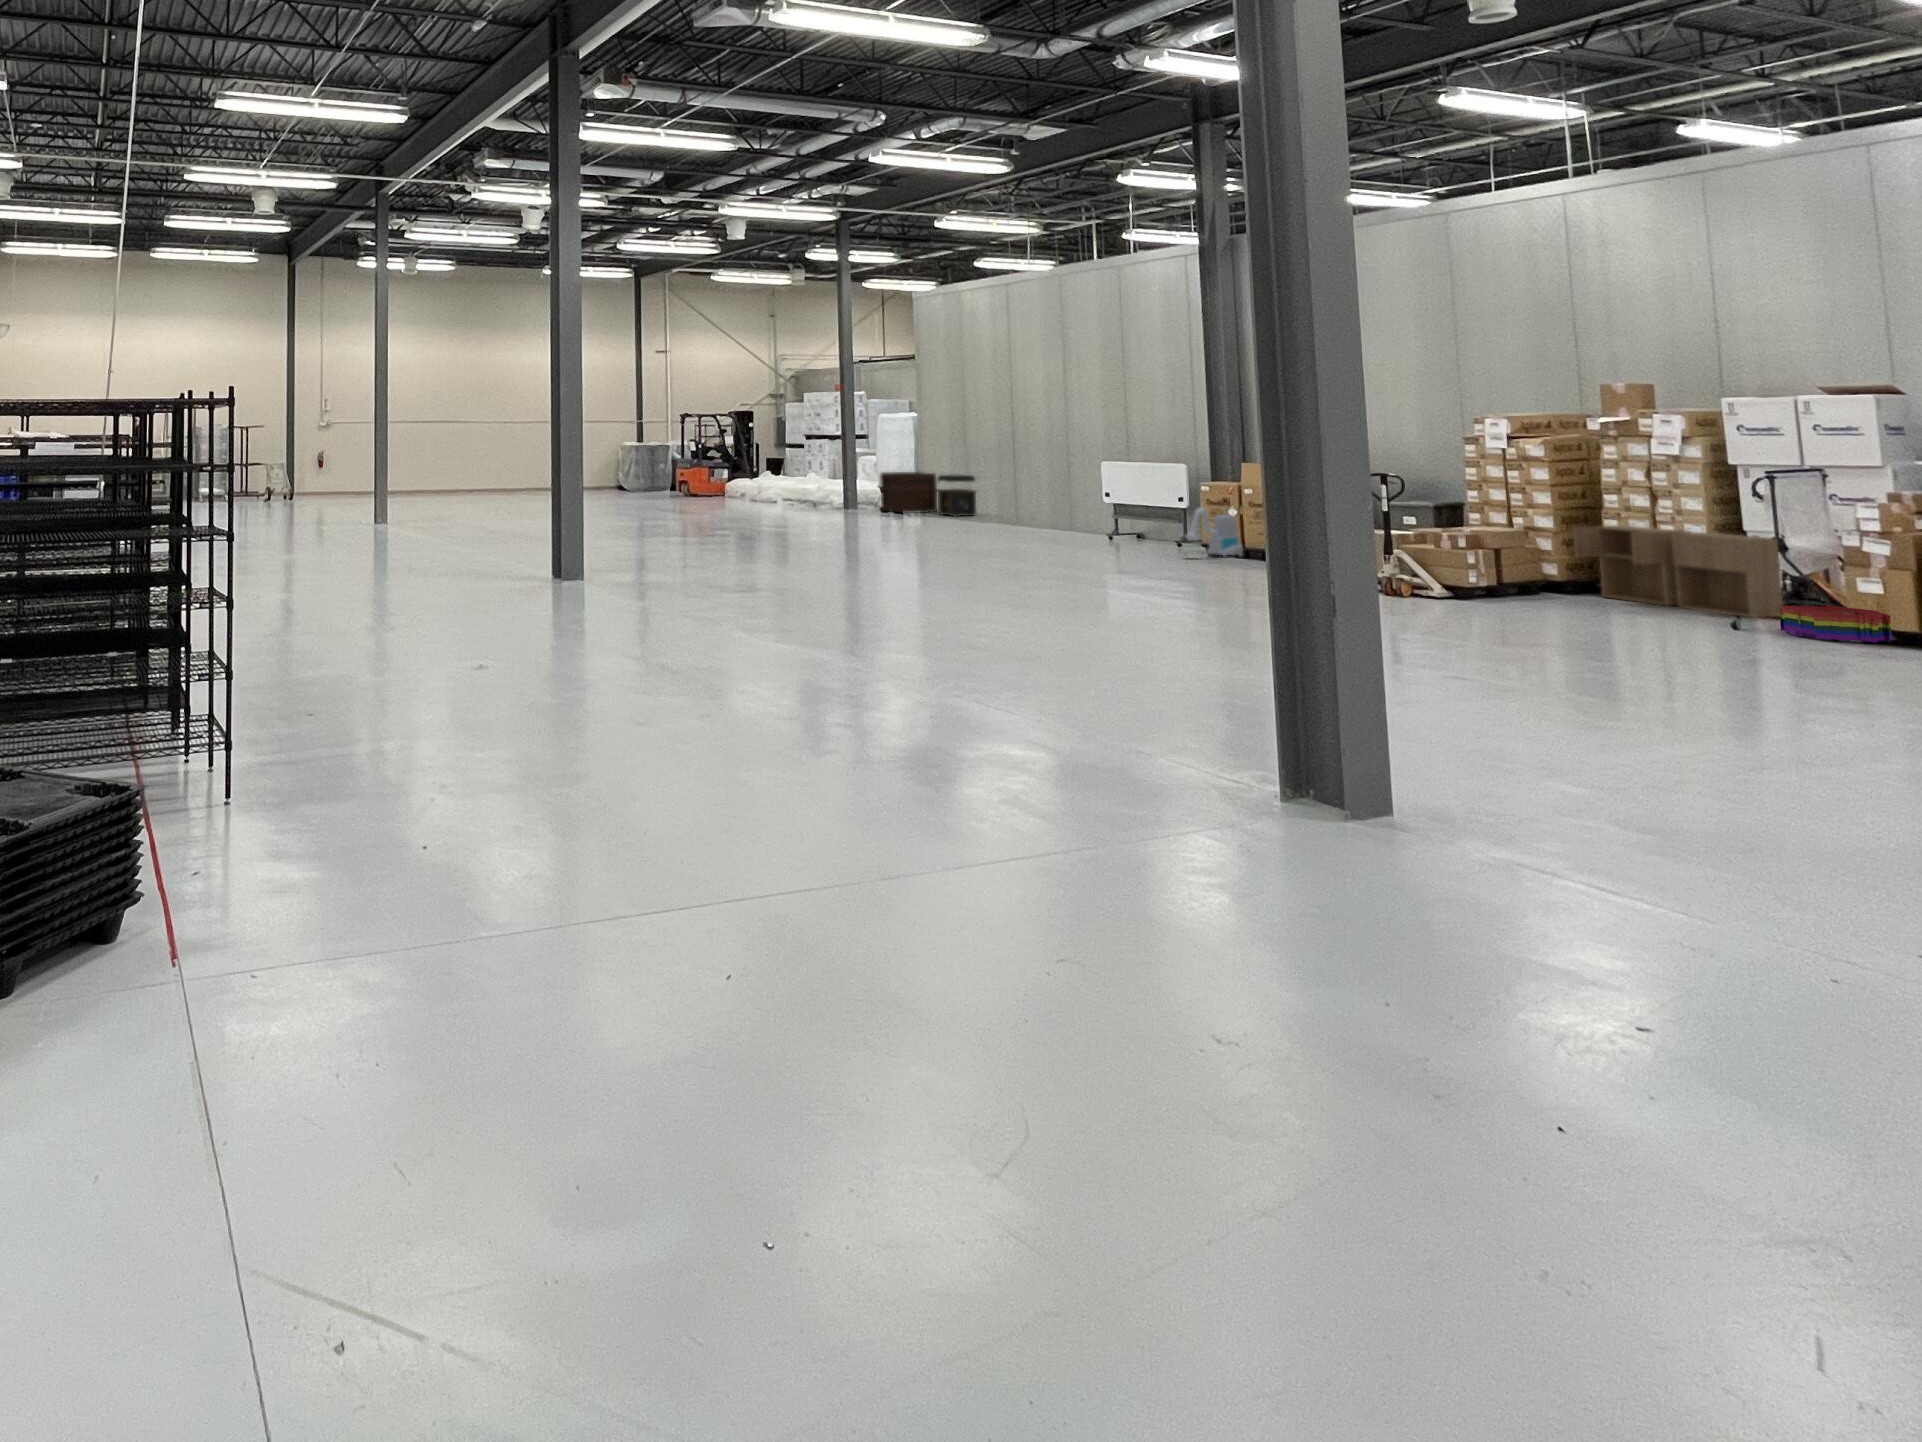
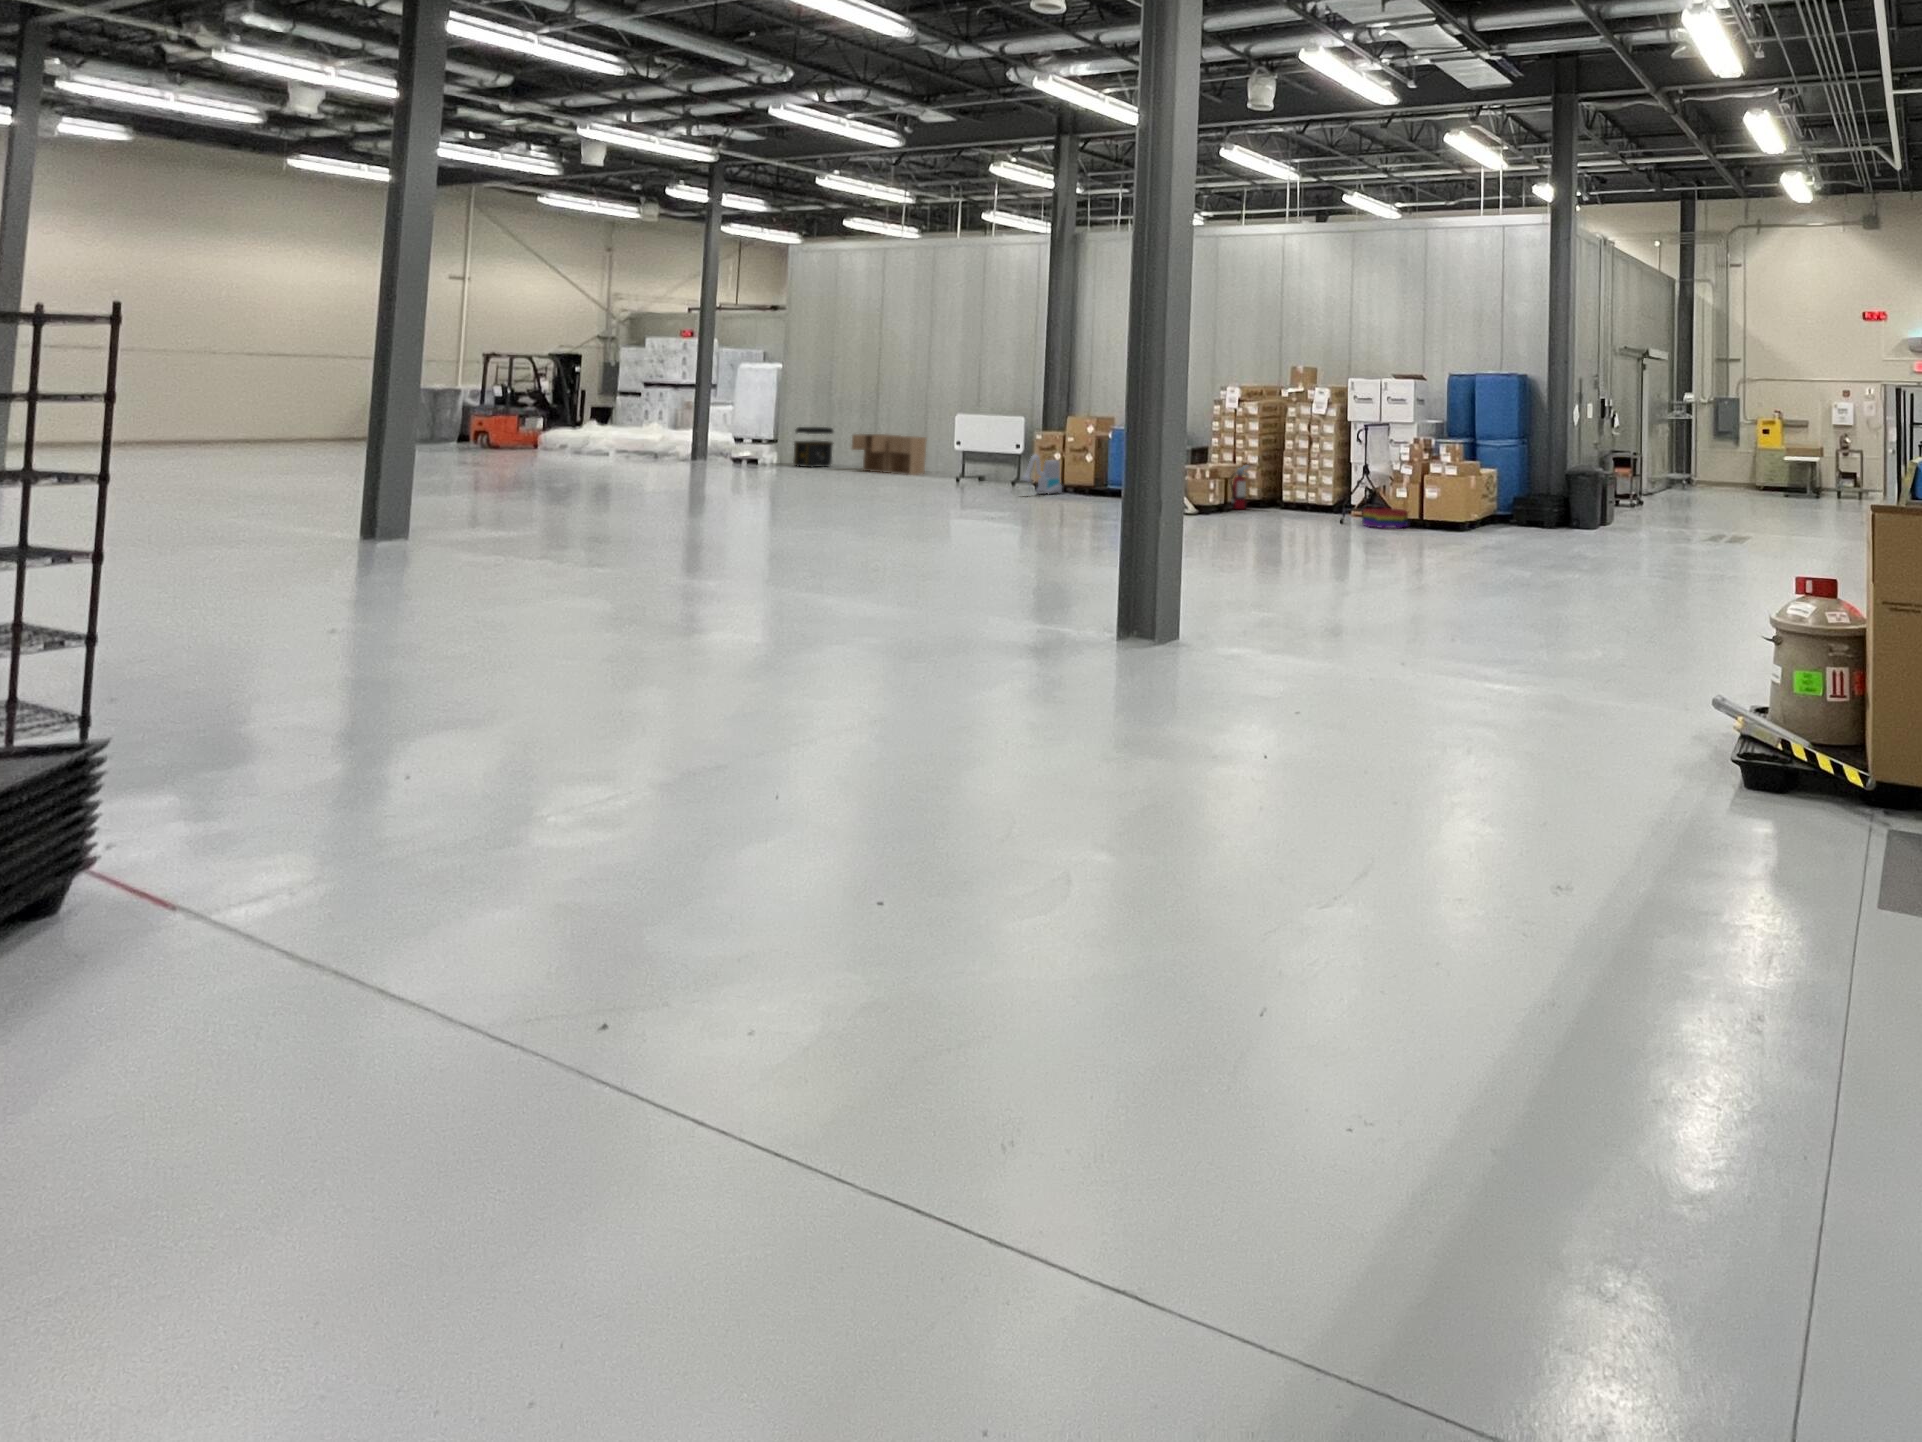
wooden crate: present [880,472,937,513] -> none [731,424,793,465]
storage cabinet: present [1573,526,1783,617] -> present [852,434,927,475]
fire extinguisher: none [1502,528,1540,591] -> present [1230,466,1248,509]

